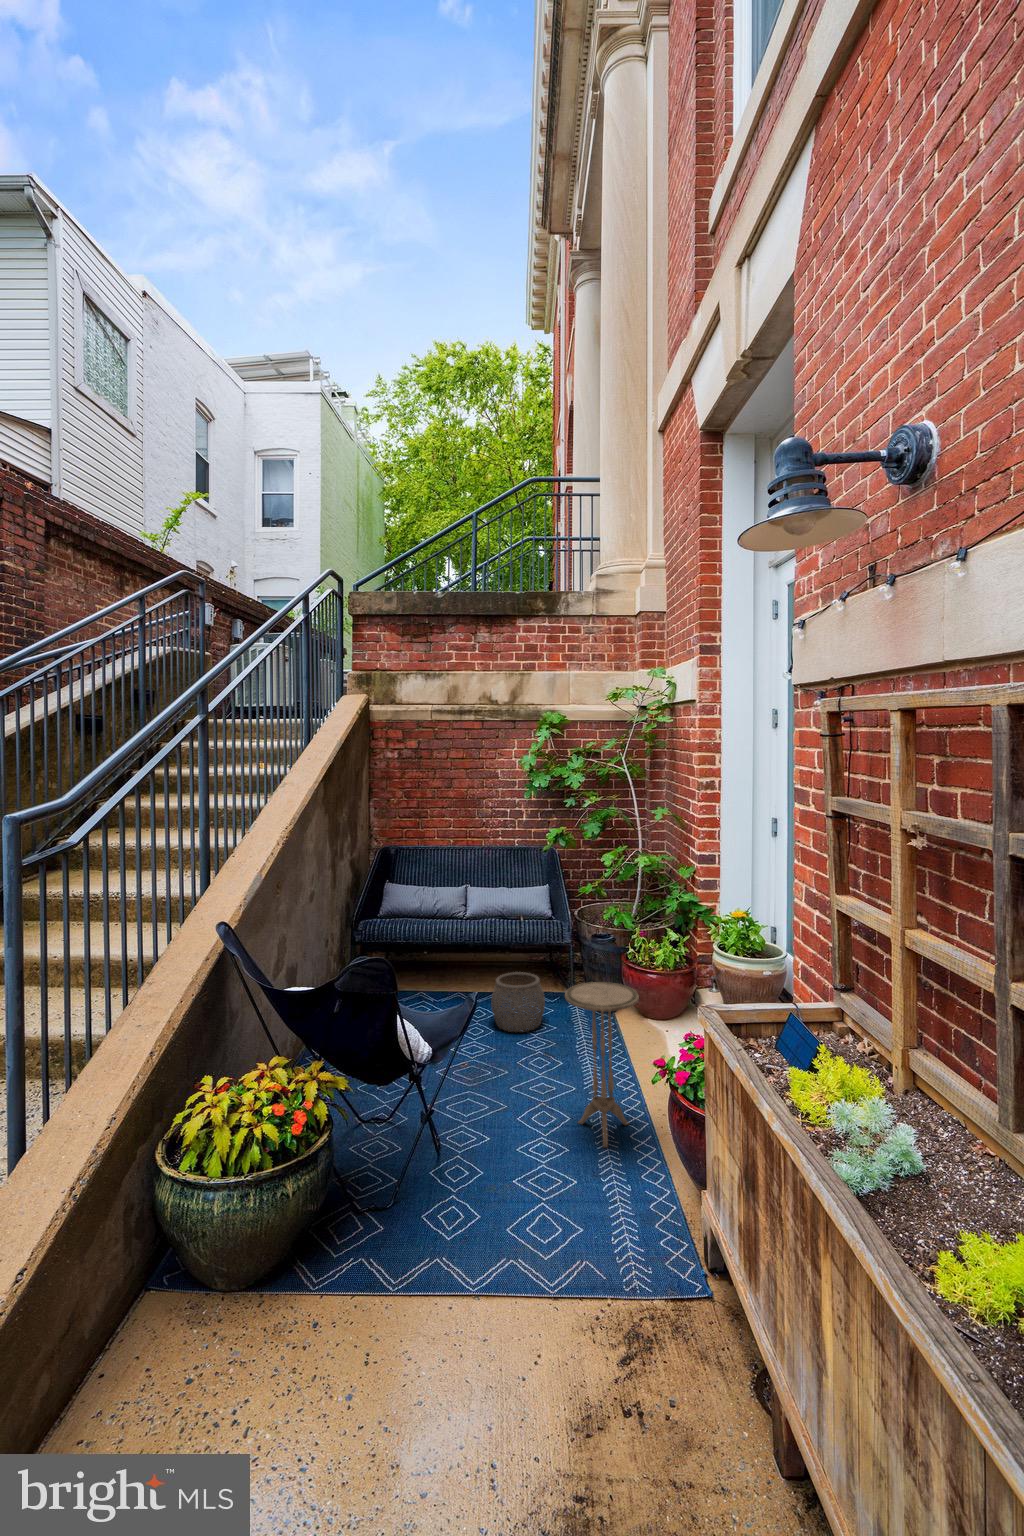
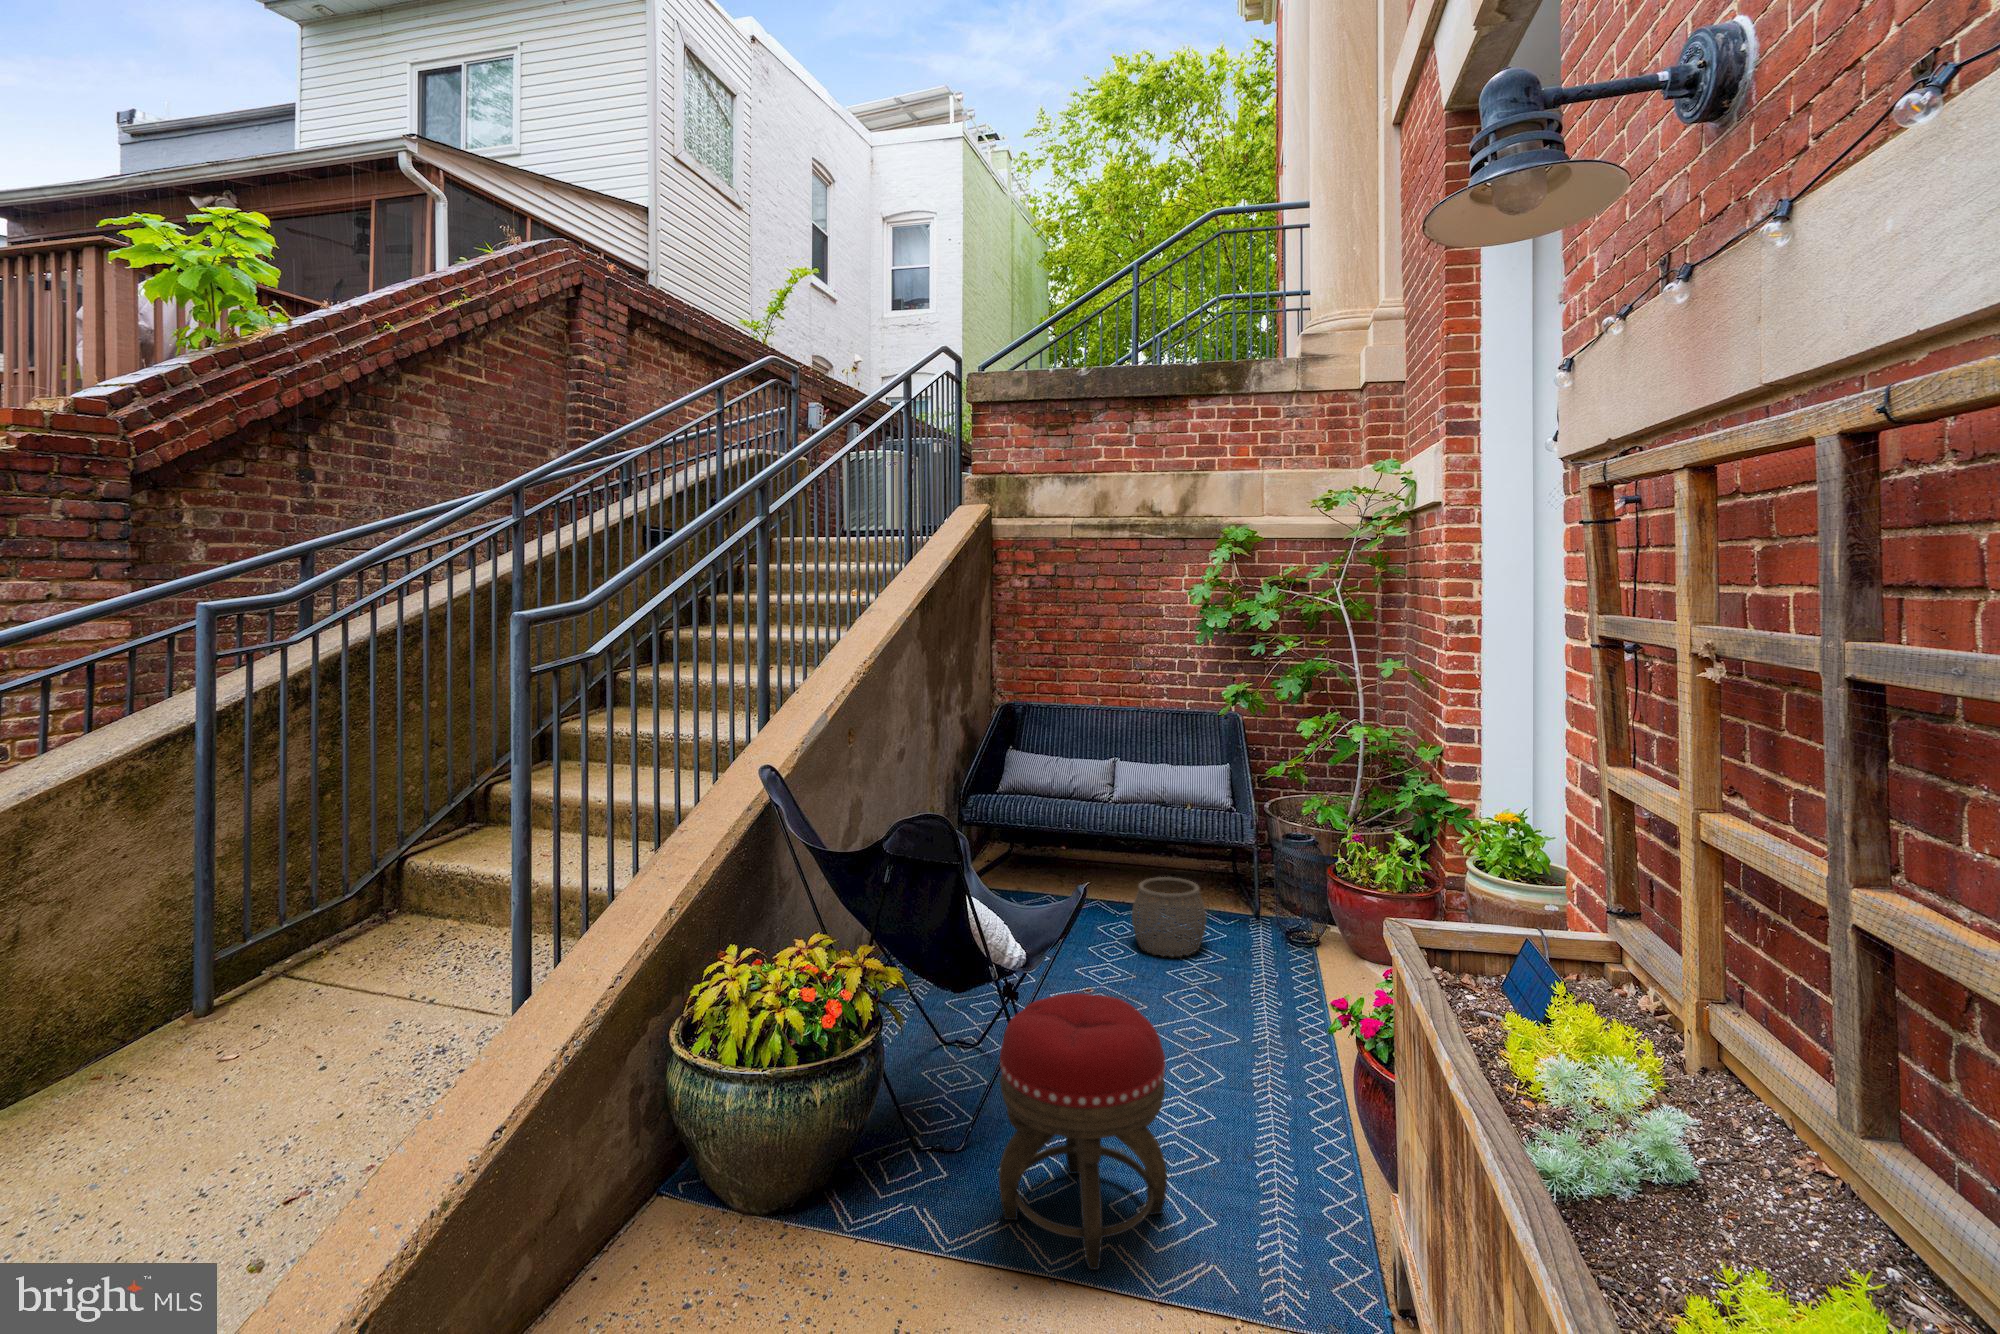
side table: present [565,982,639,1148] -> none [1214,887,1323,1116]
footstool: none [429,1079,551,1287] -> present [999,993,1167,1270]

